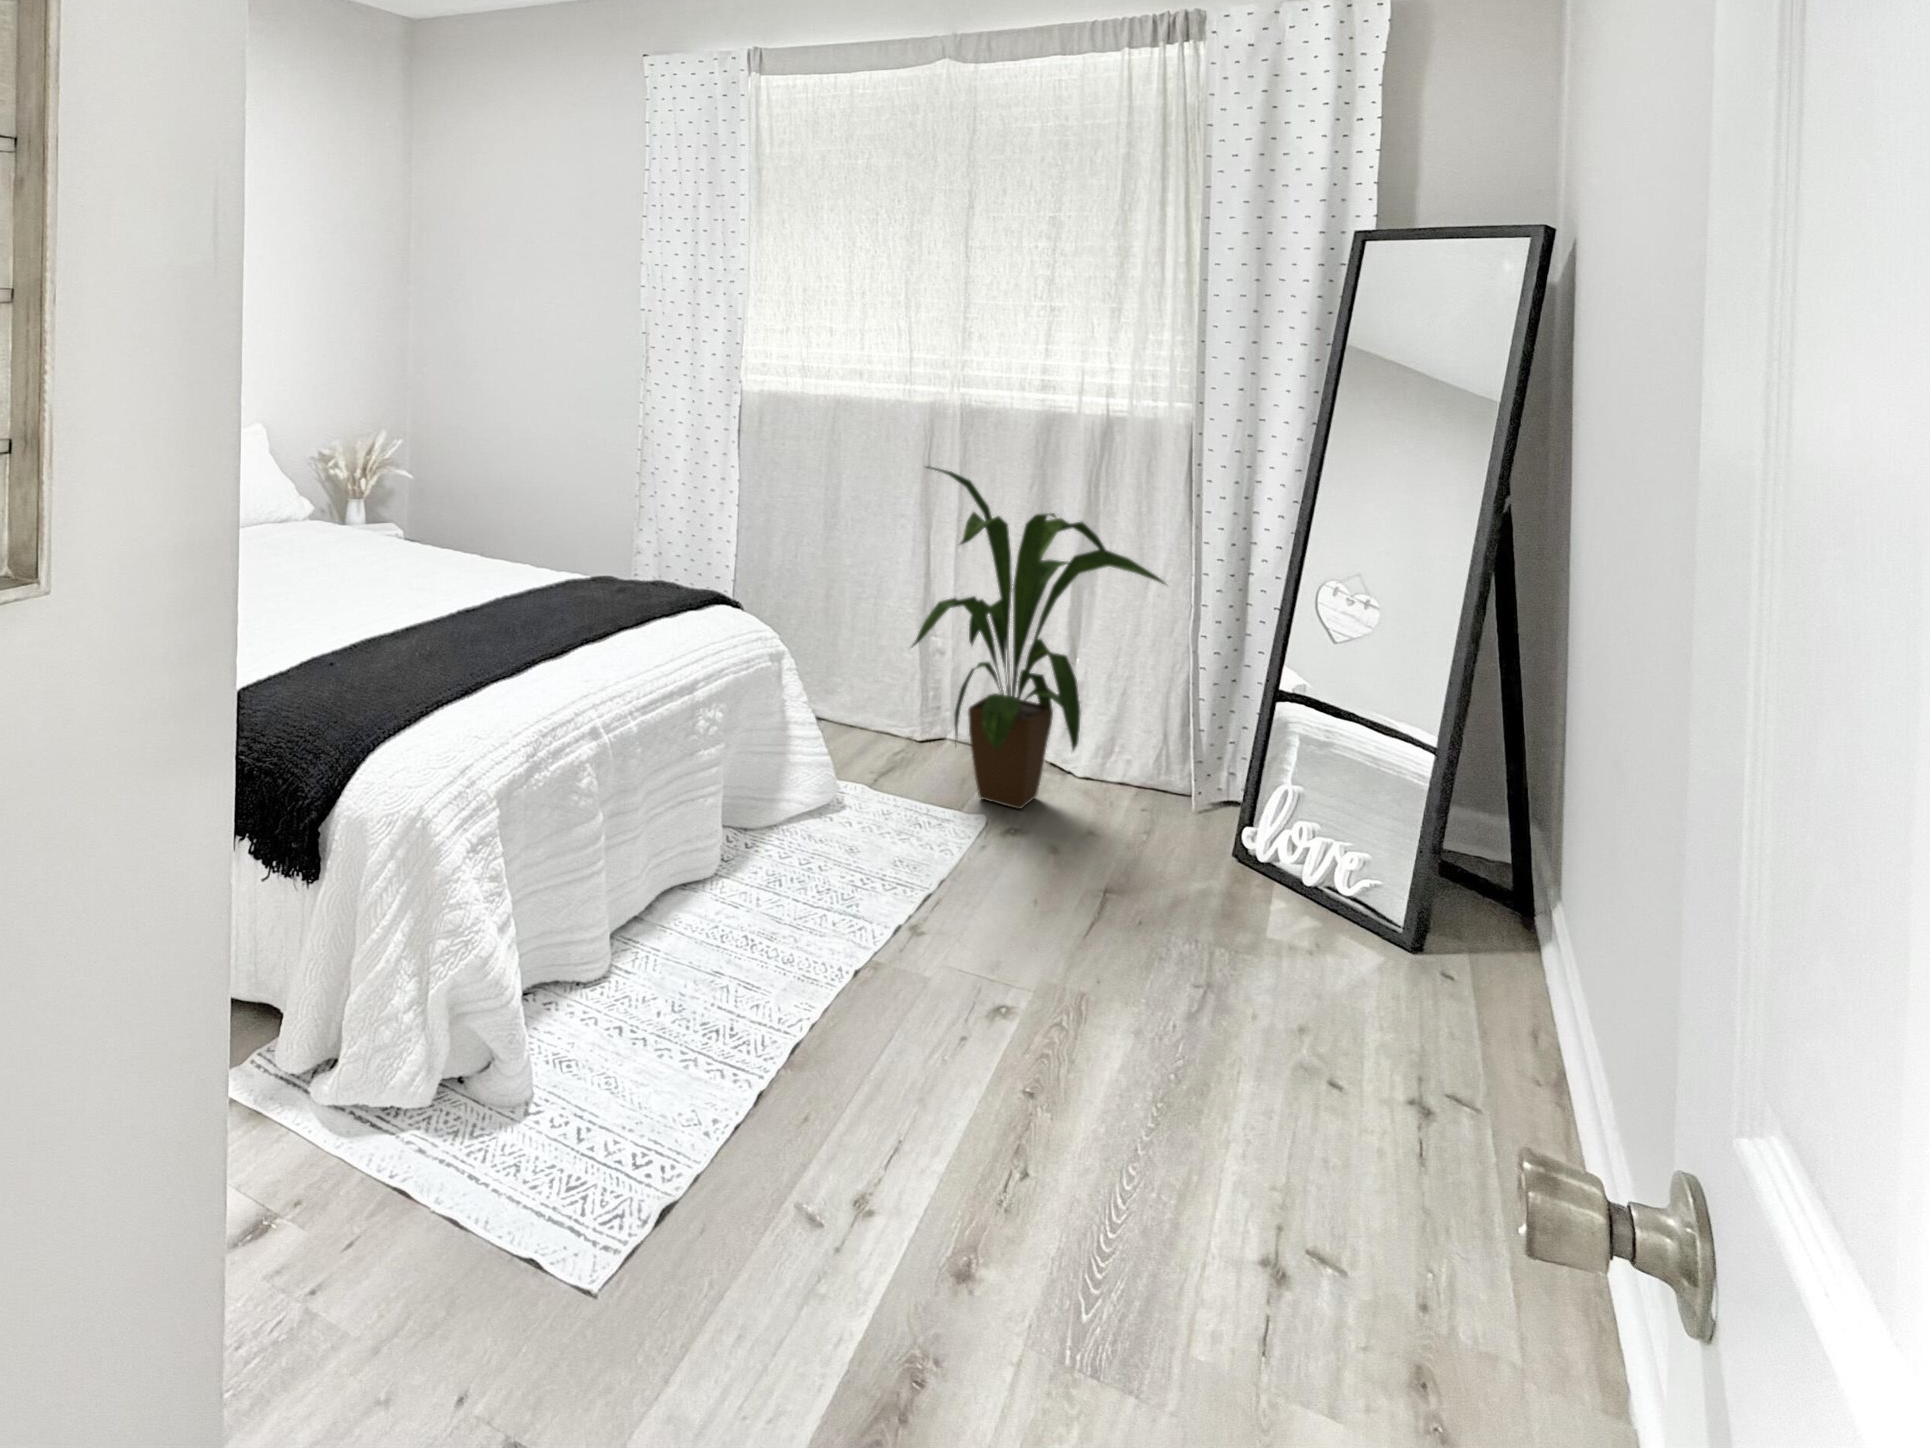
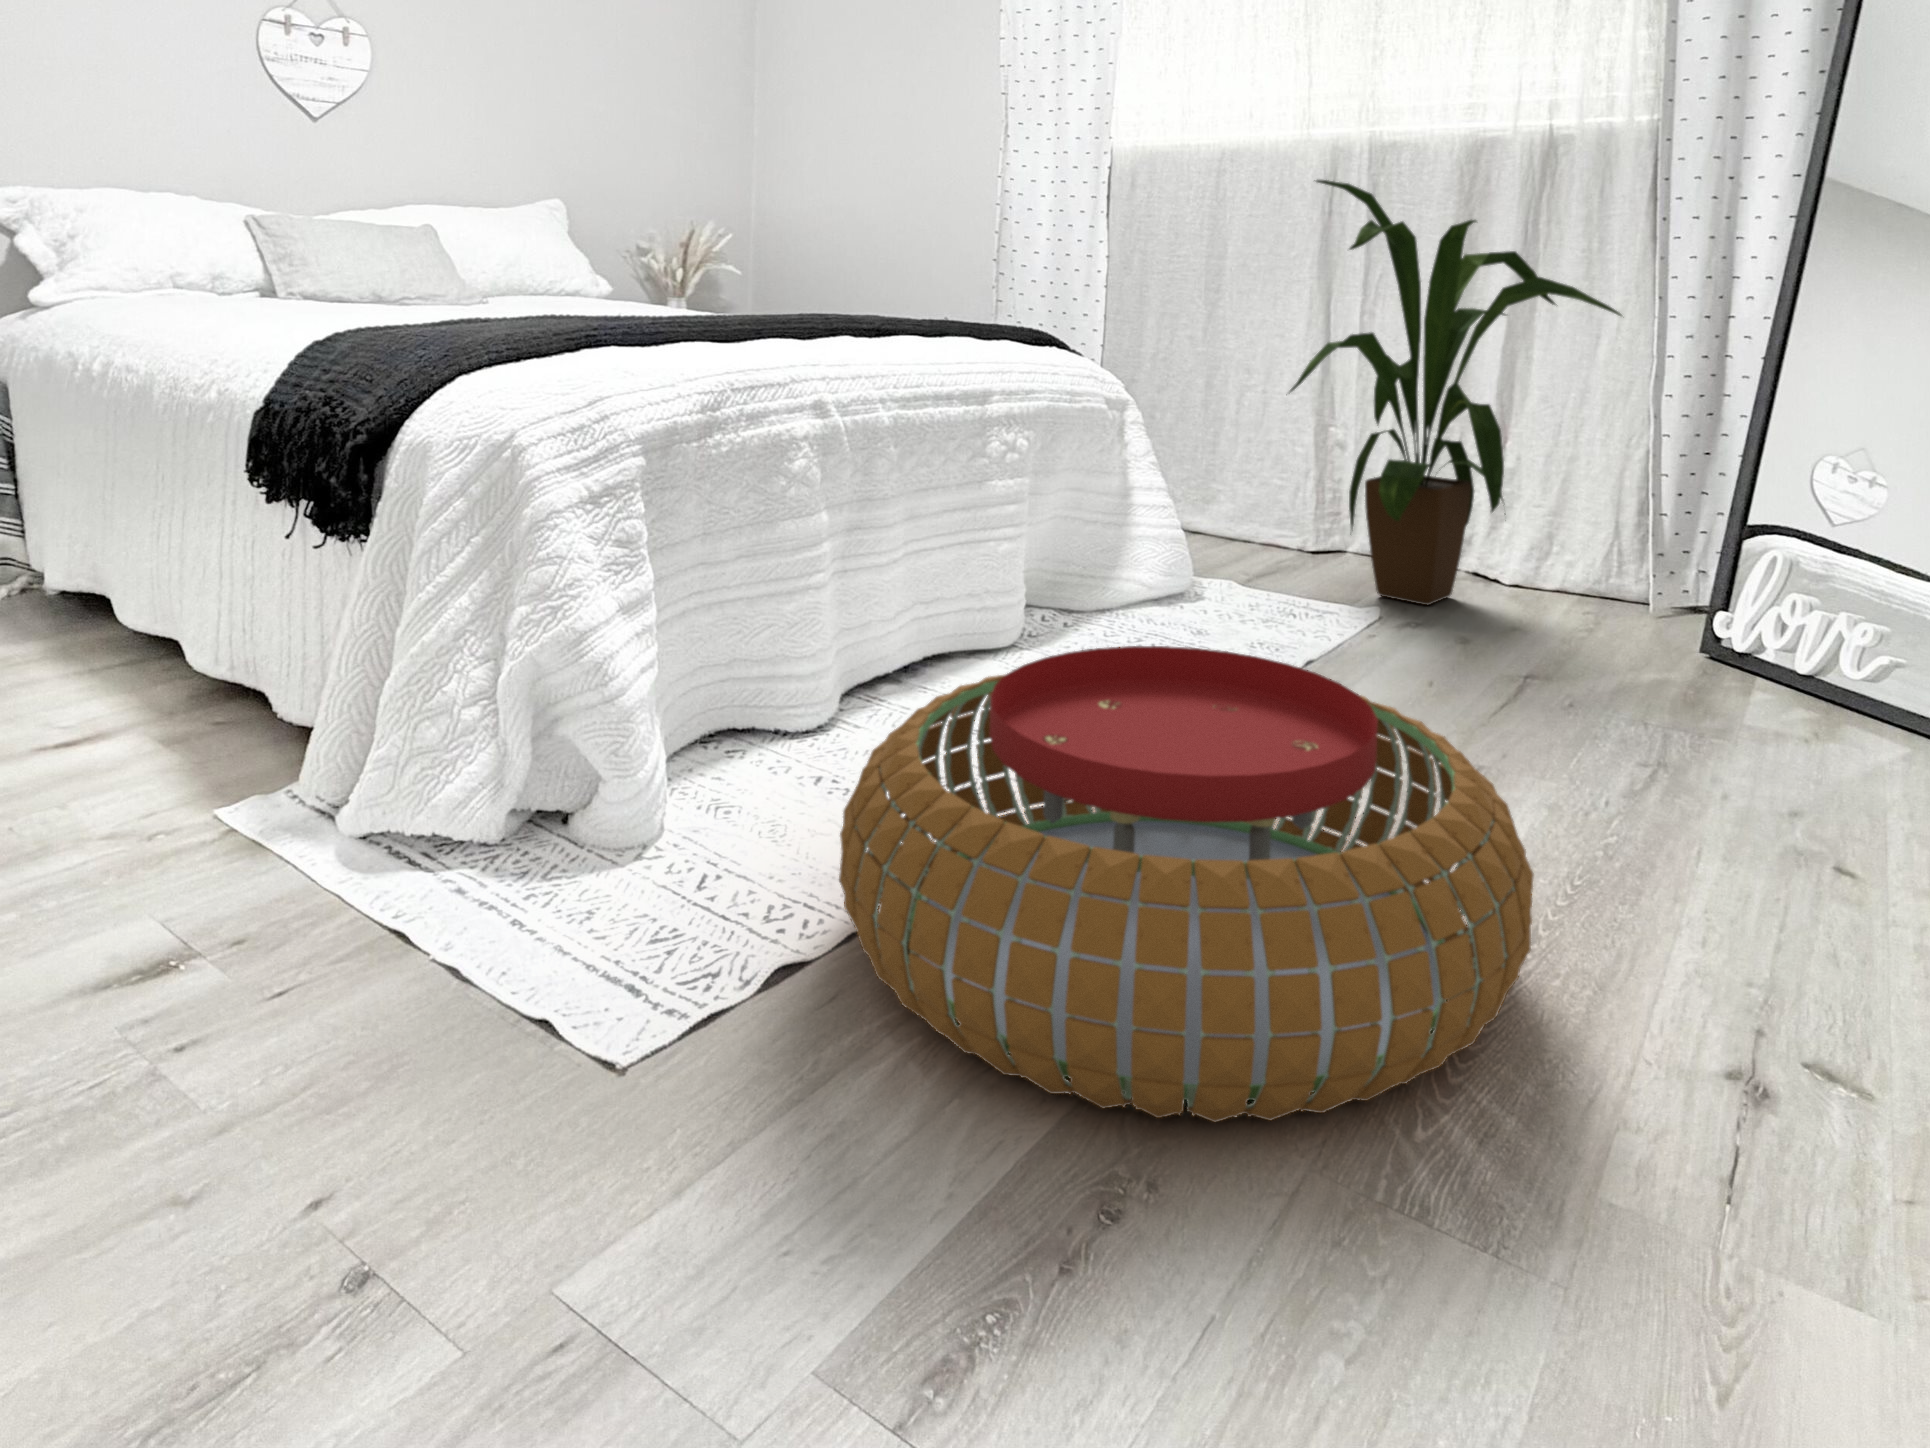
pouf: none [687,946,1143,1316] -> present [839,646,1534,1122]

